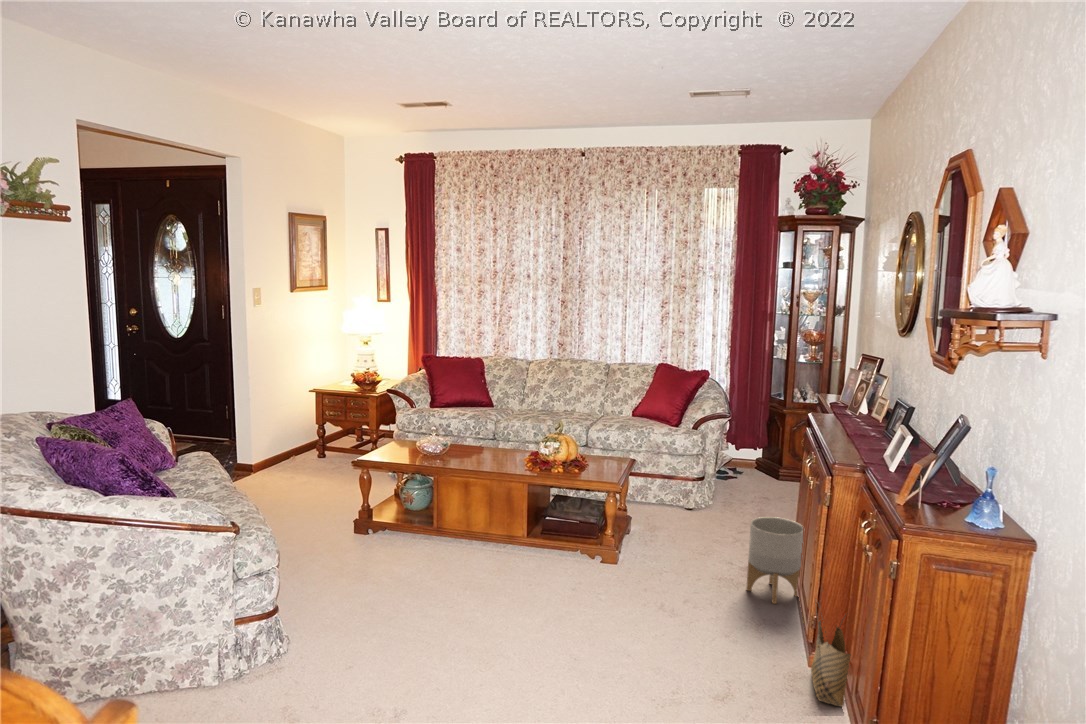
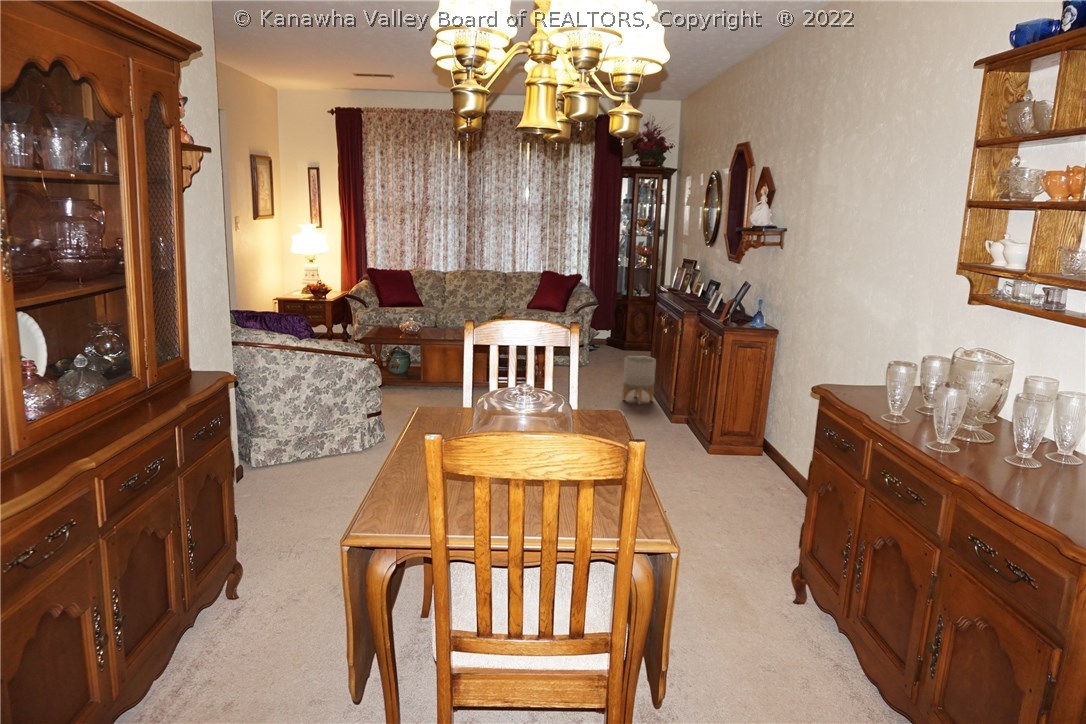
woven basket: present [811,613,851,707] -> none [667,384,694,438]

